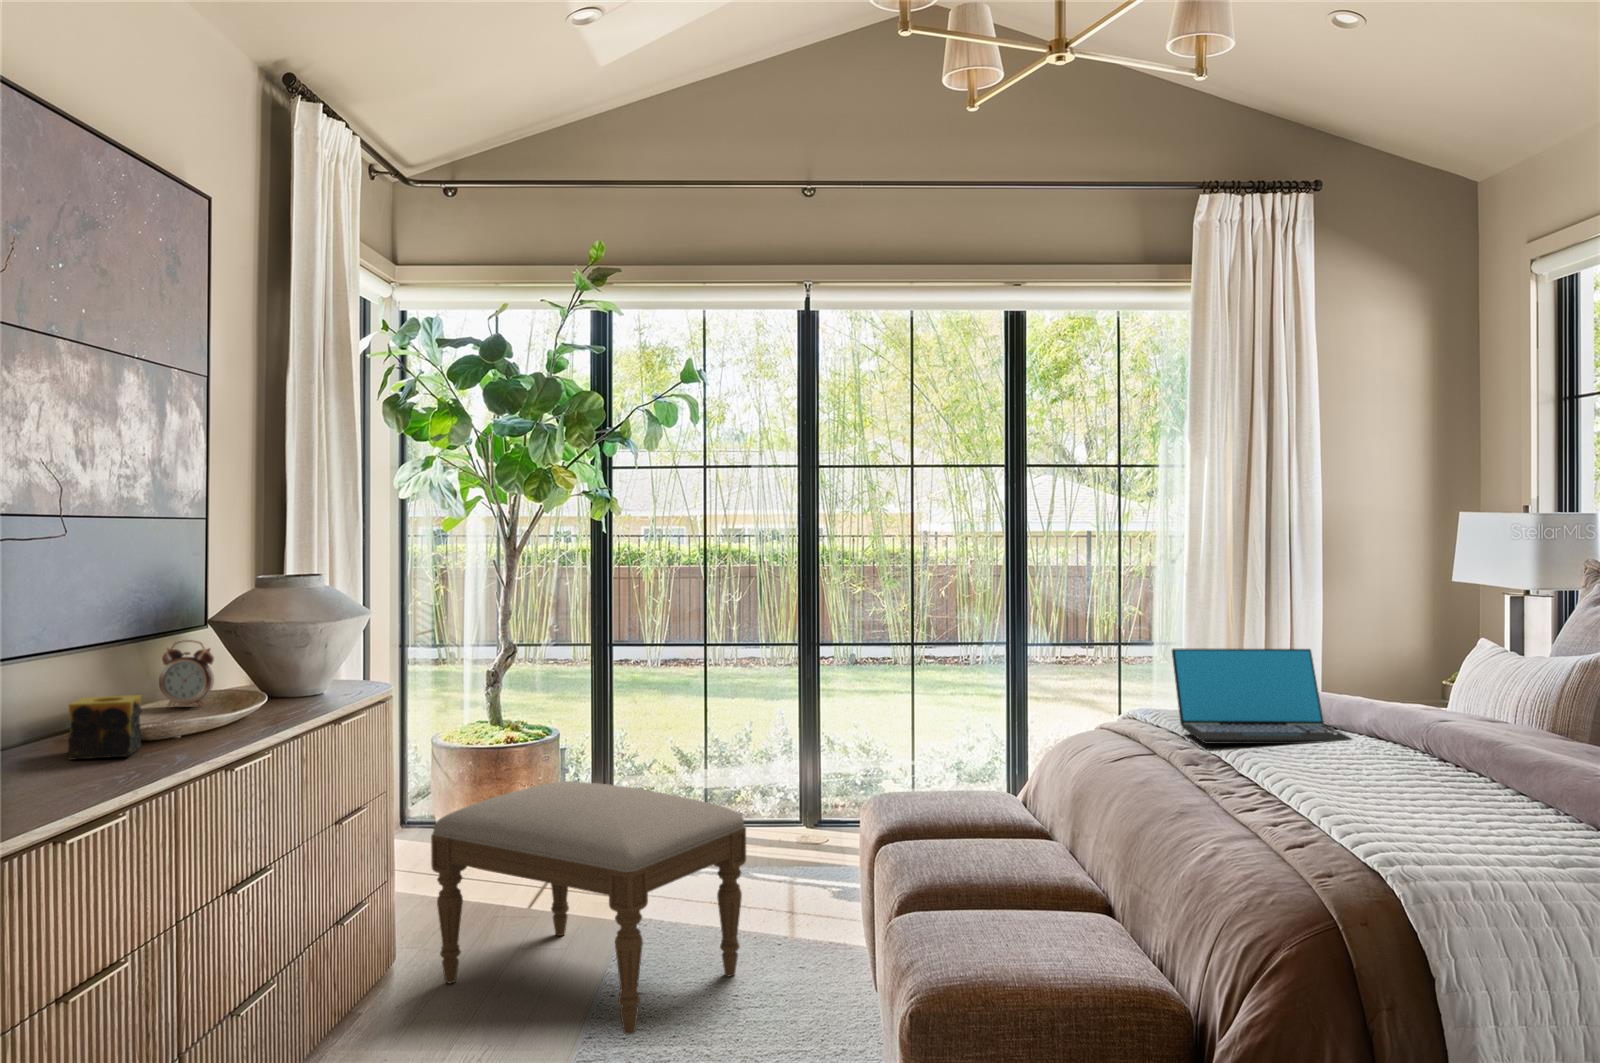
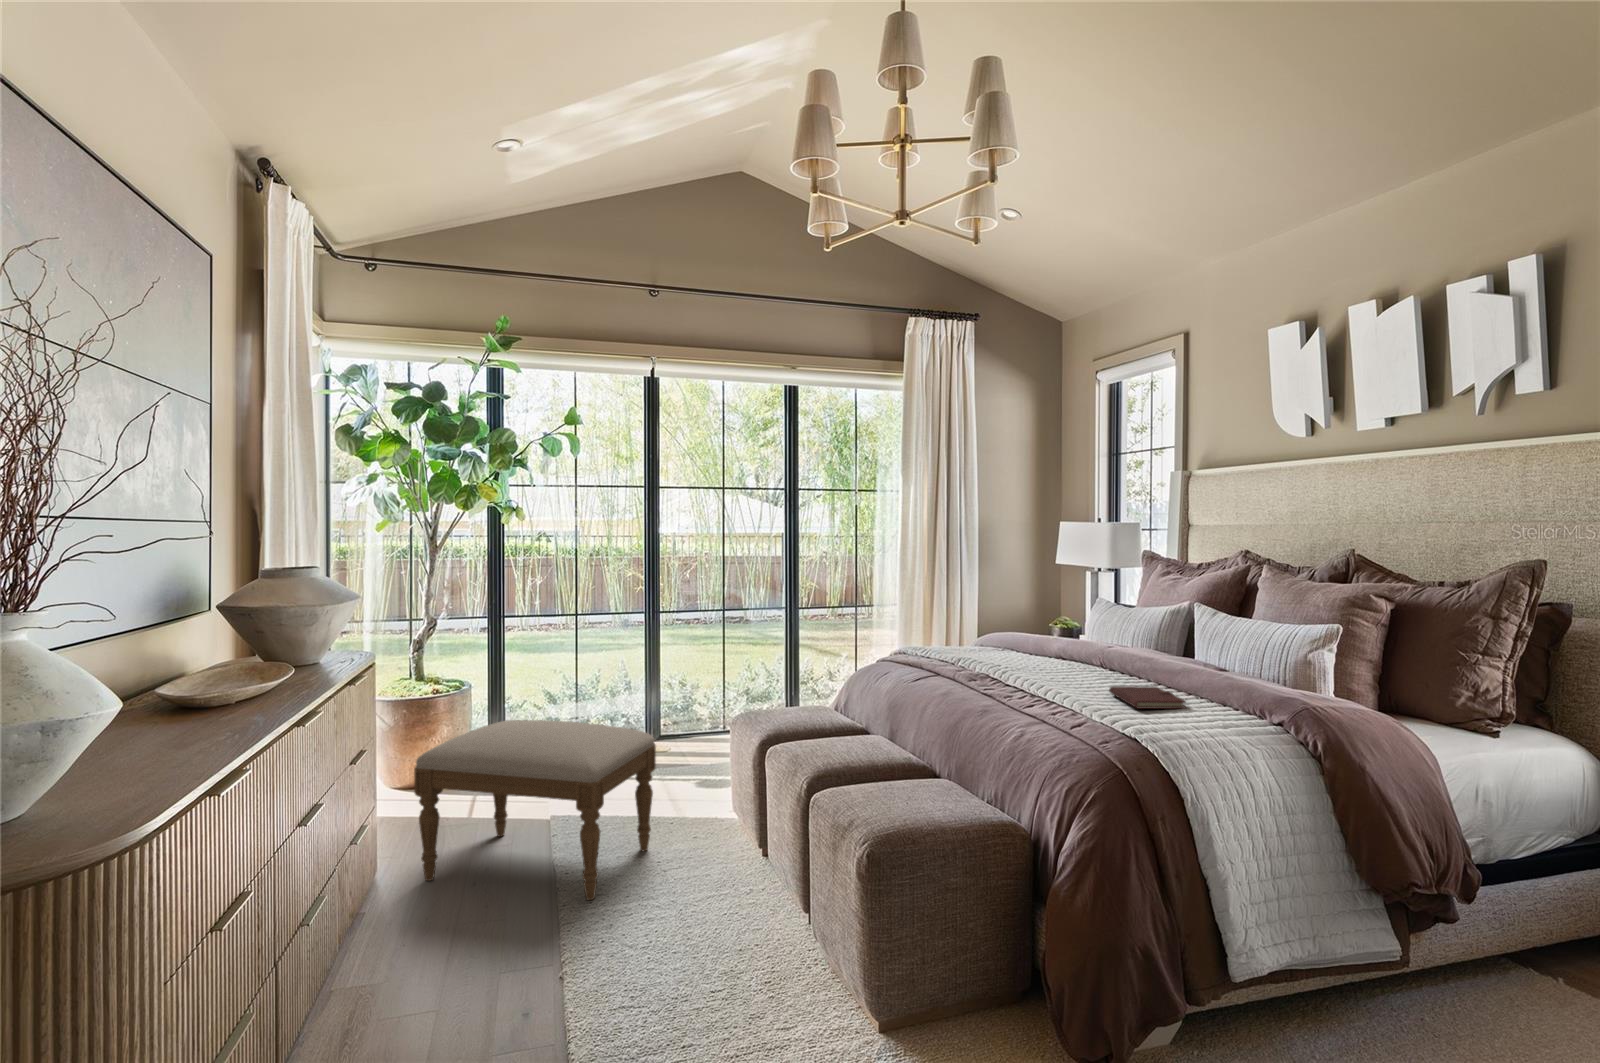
alarm clock: present [159,640,214,707] -> none [209,624,257,680]
laptop: present [1172,648,1352,744] -> none [936,607,1054,669]
candle: present [68,695,141,759] -> none [183,670,240,727]
notebook: none [1399,784,1517,829] -> present [1109,686,1186,709]

